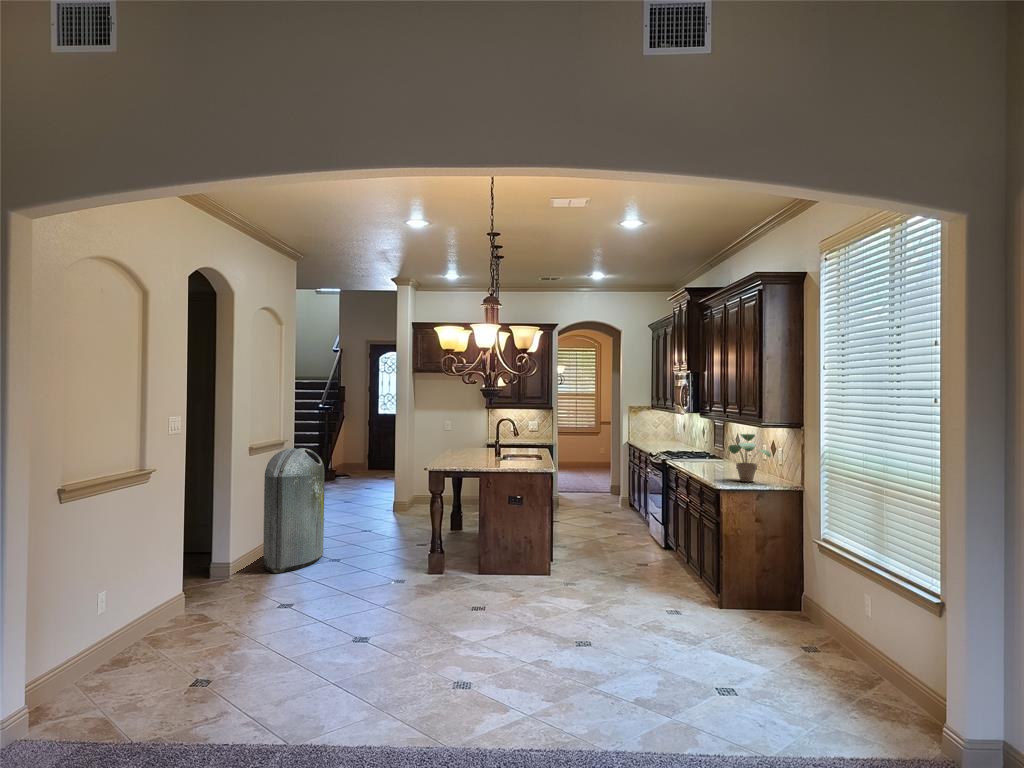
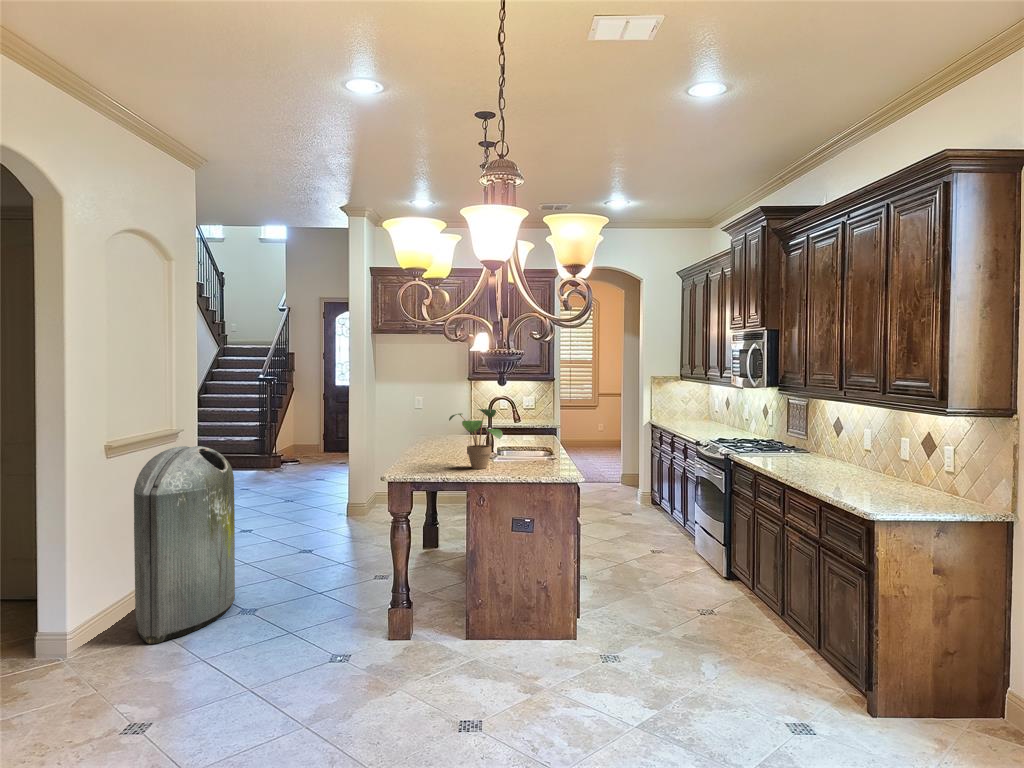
potted plant: present [729,434,771,482] -> present [449,409,503,469]

